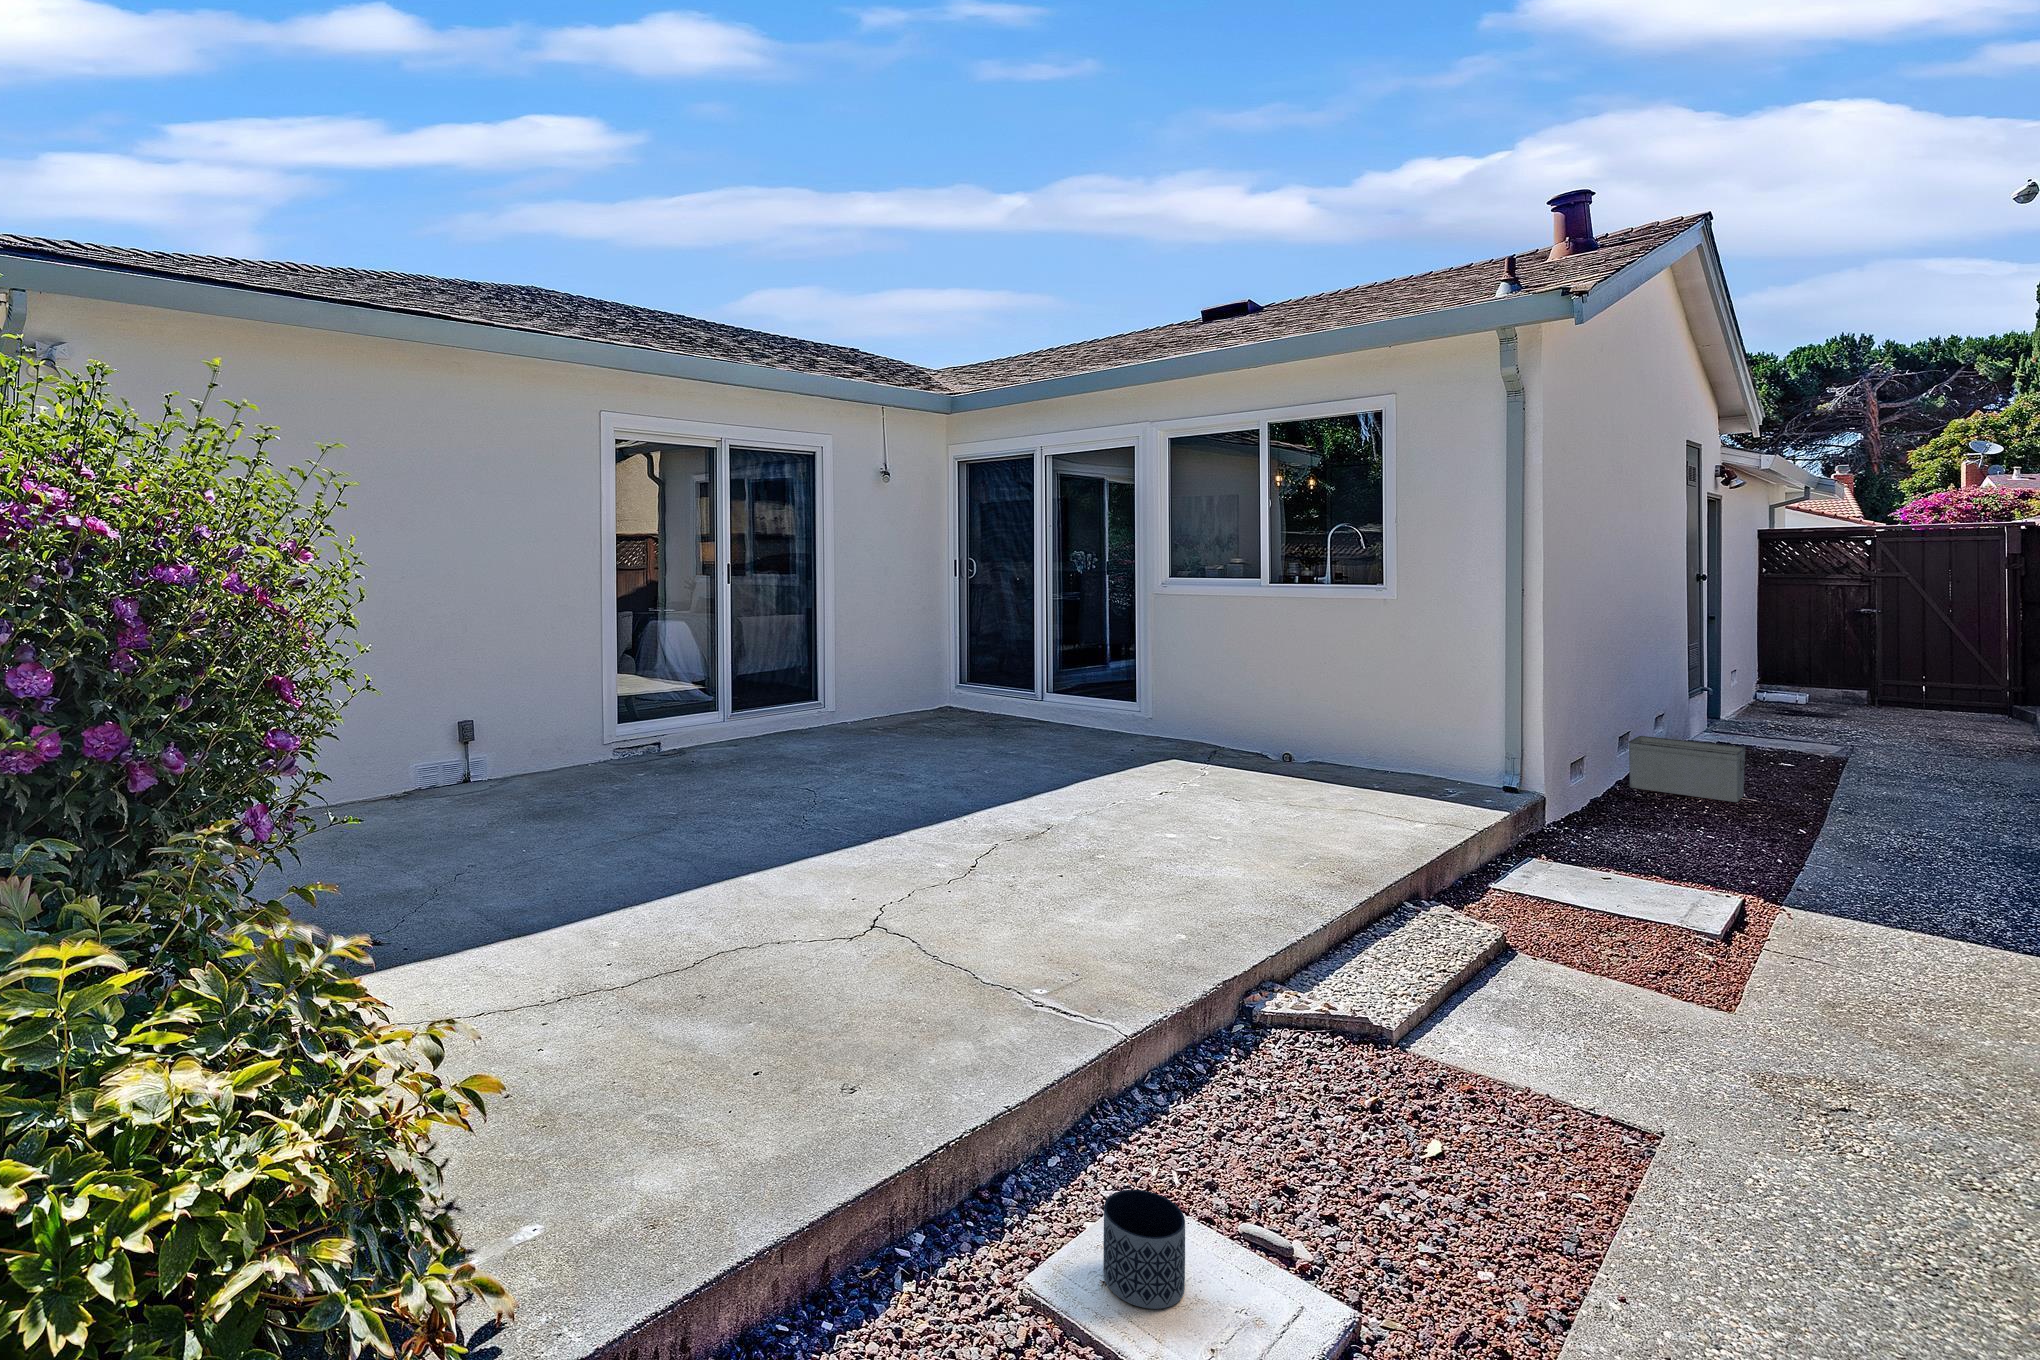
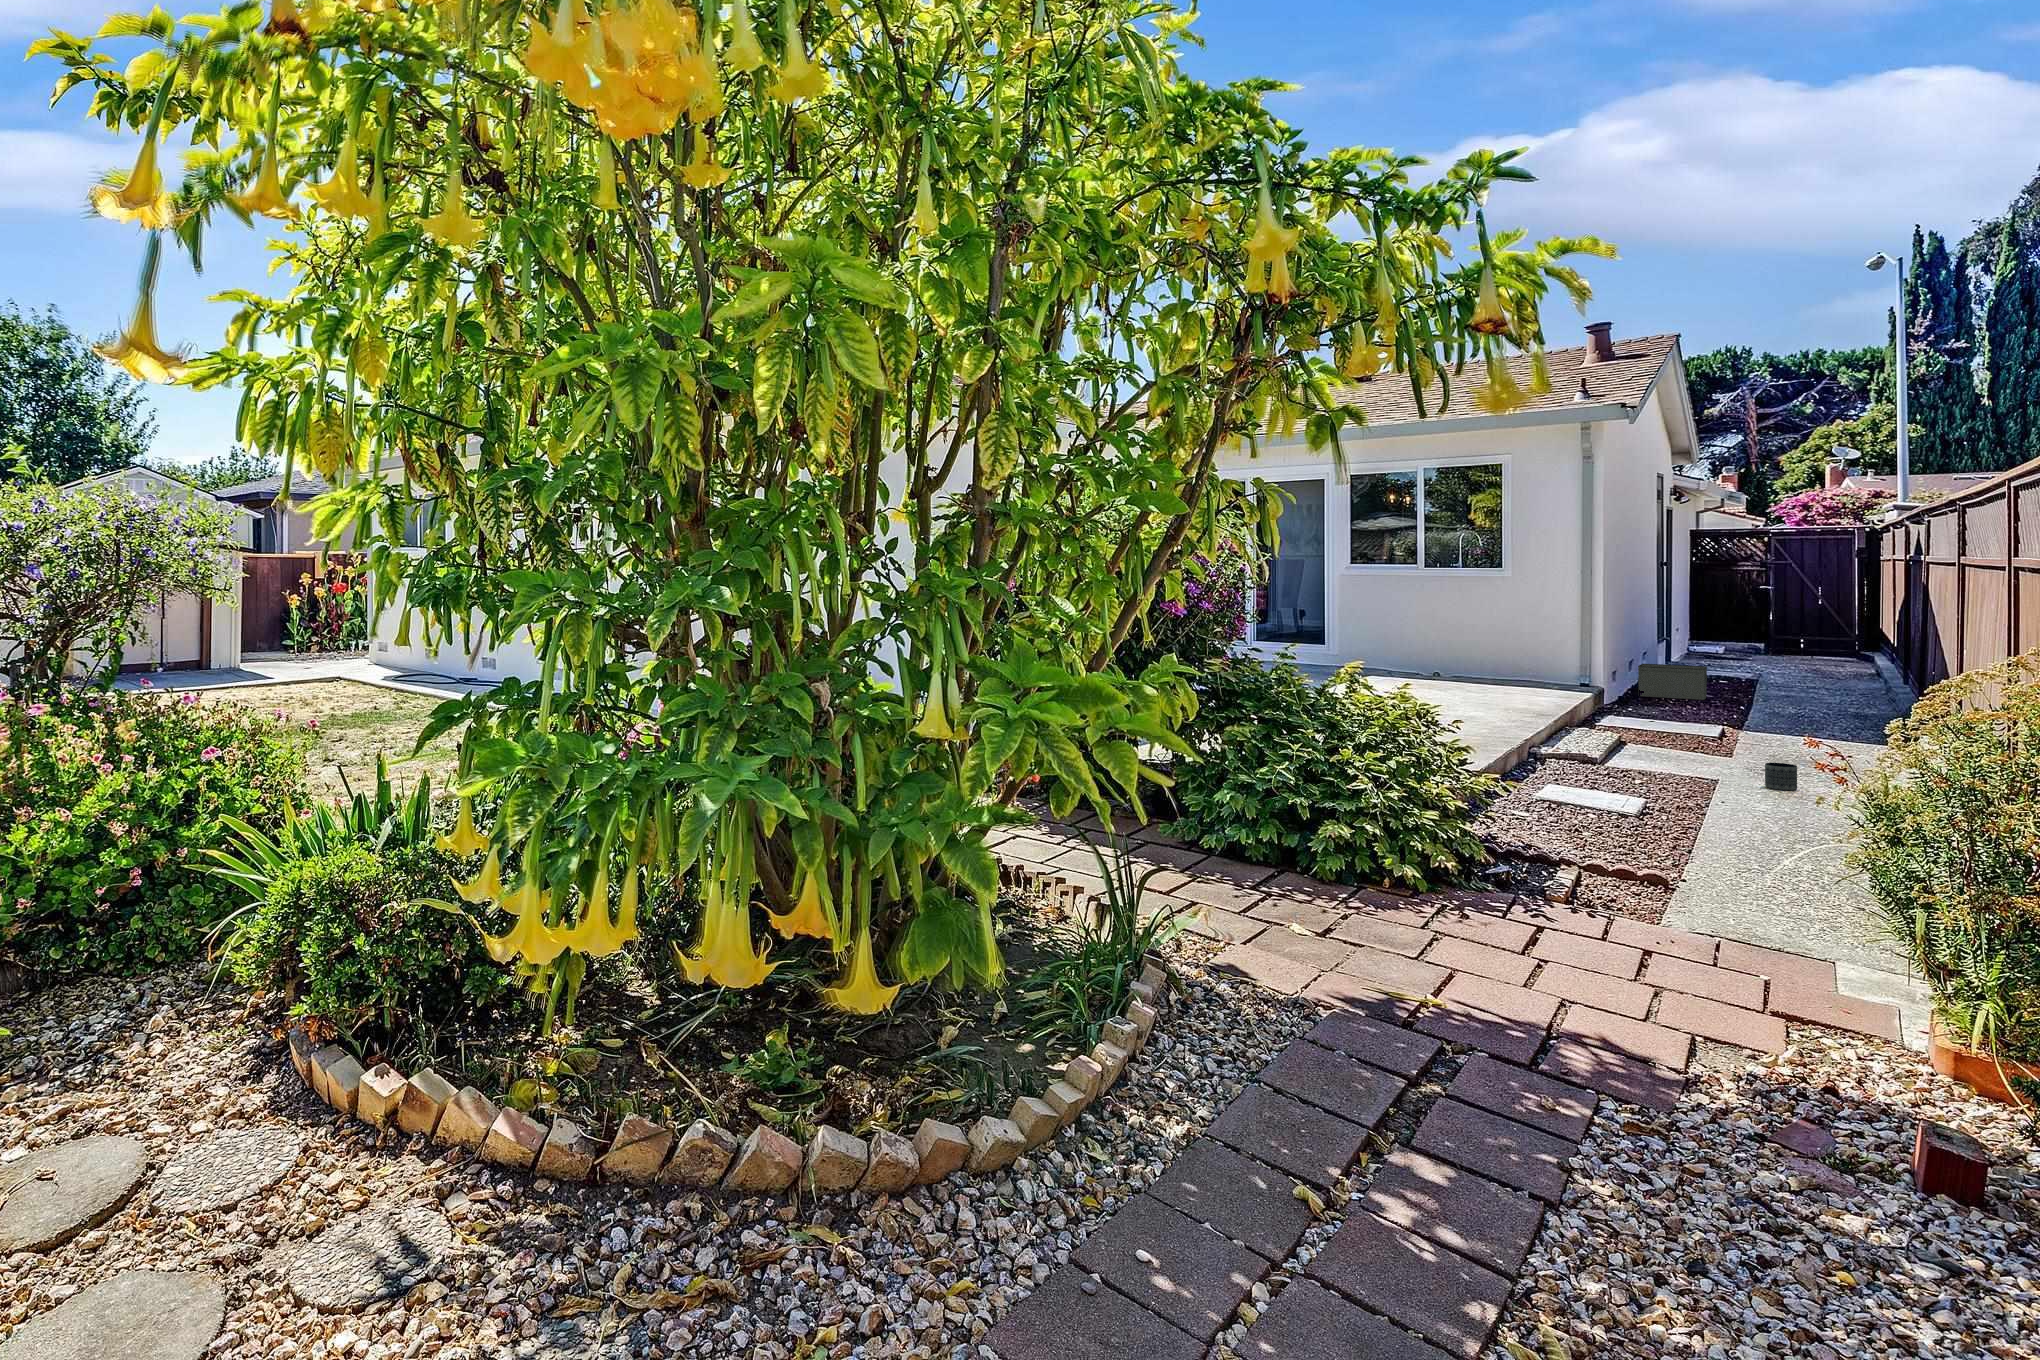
planter: present [1103,1190,1185,1309] -> present [1765,763,1797,790]

